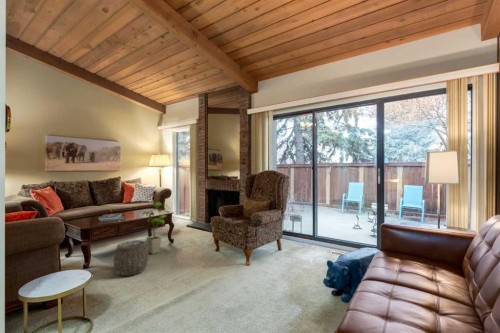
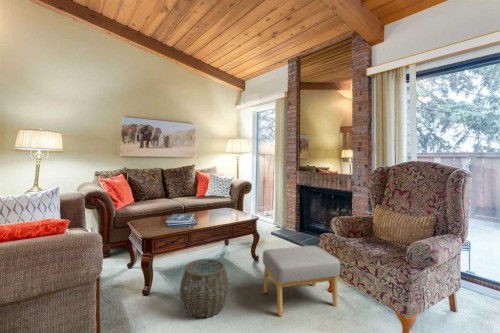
house plant: present [143,202,167,254] -> none [220,202,257,275]
footstool: none [173,227,221,269] -> present [263,246,340,316]

